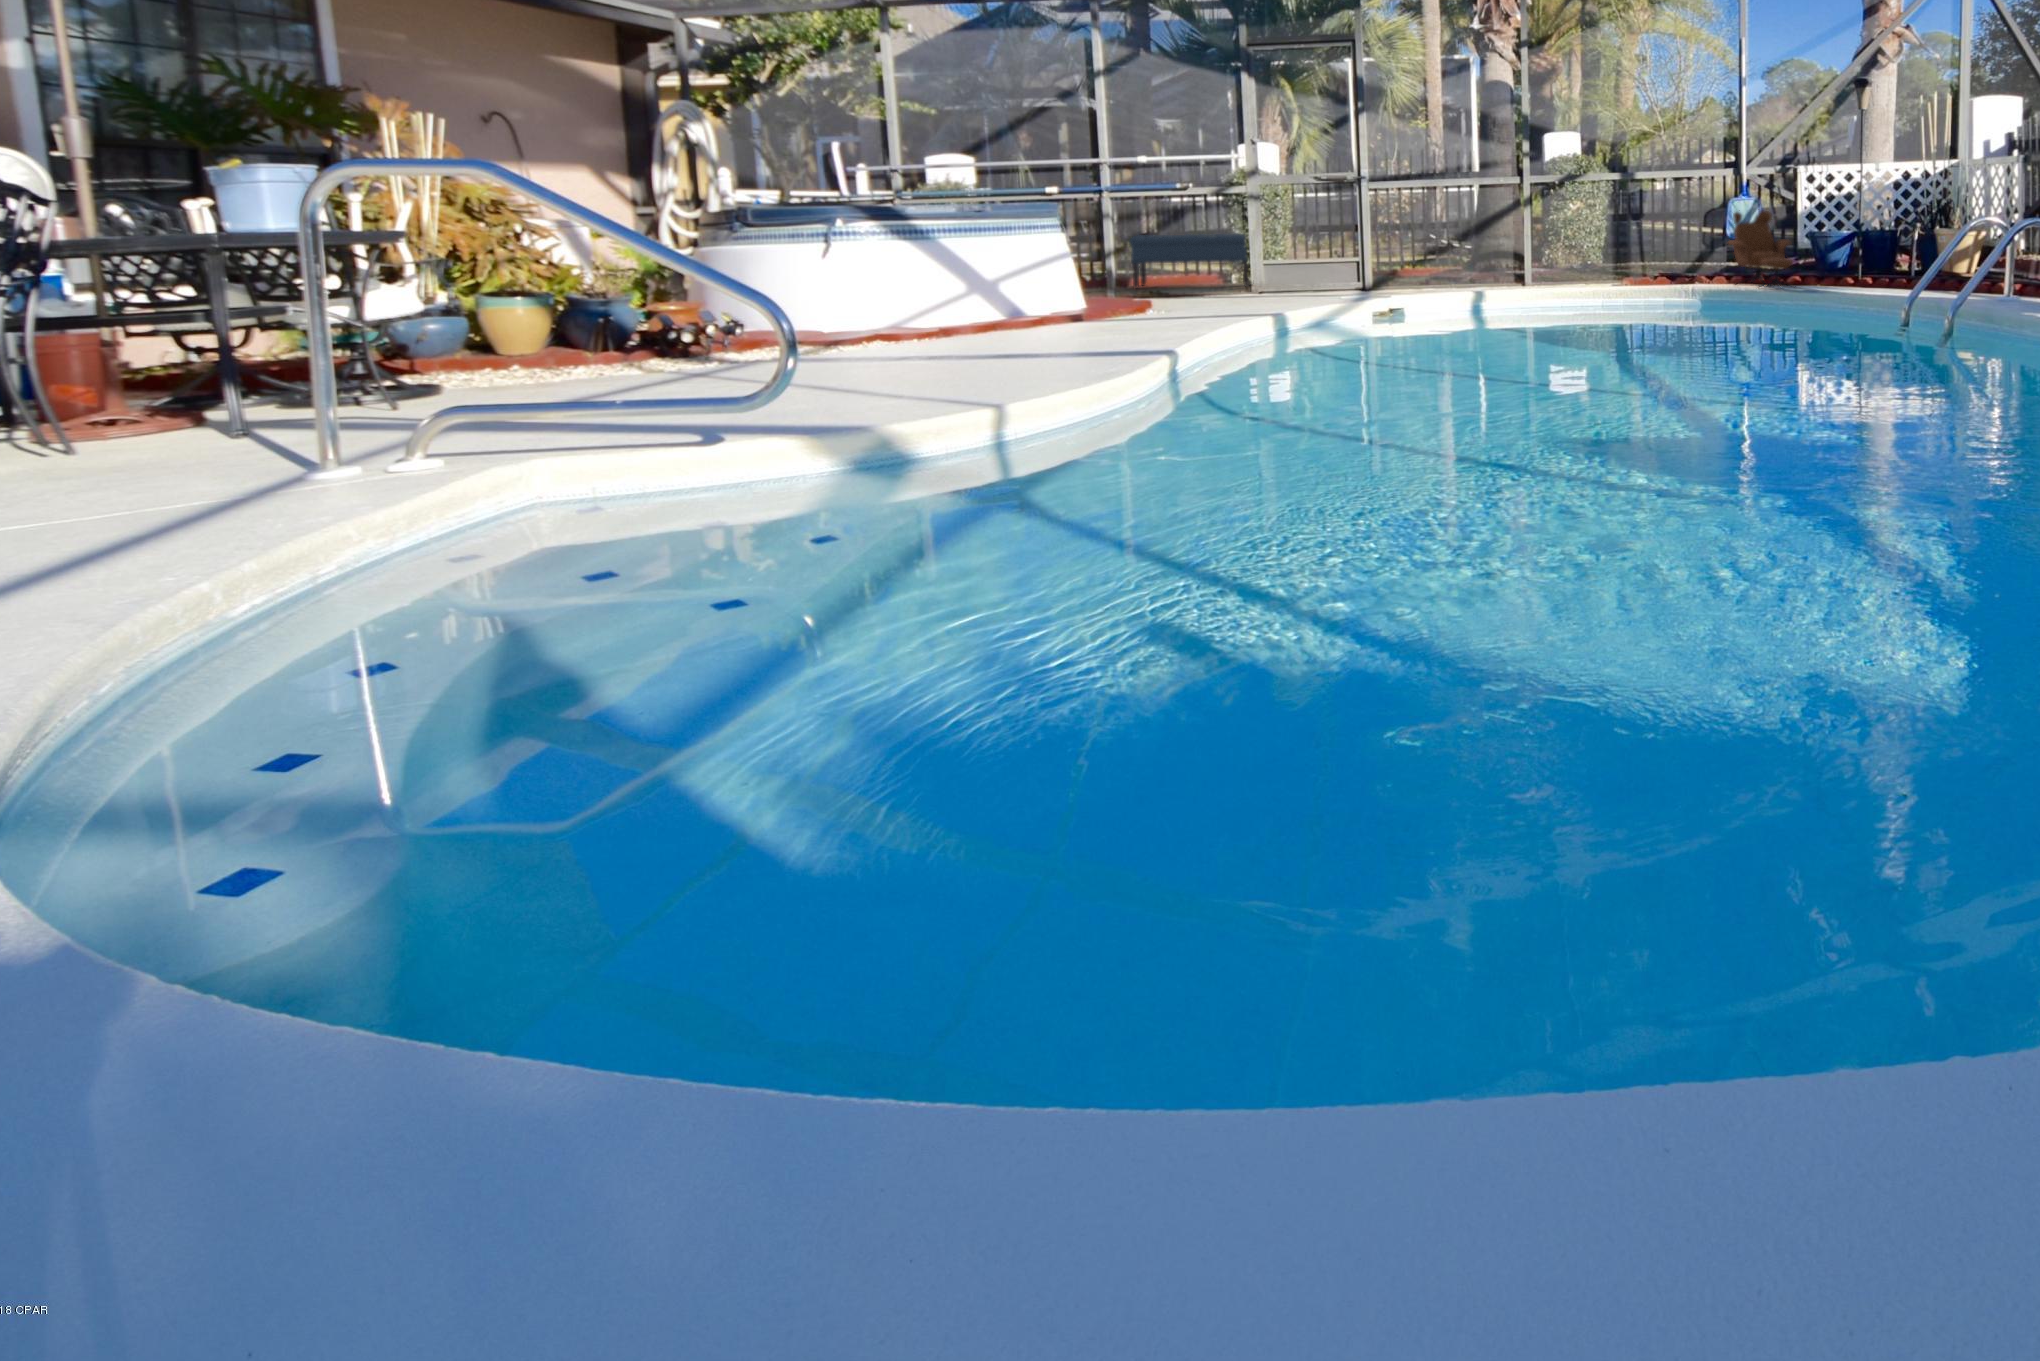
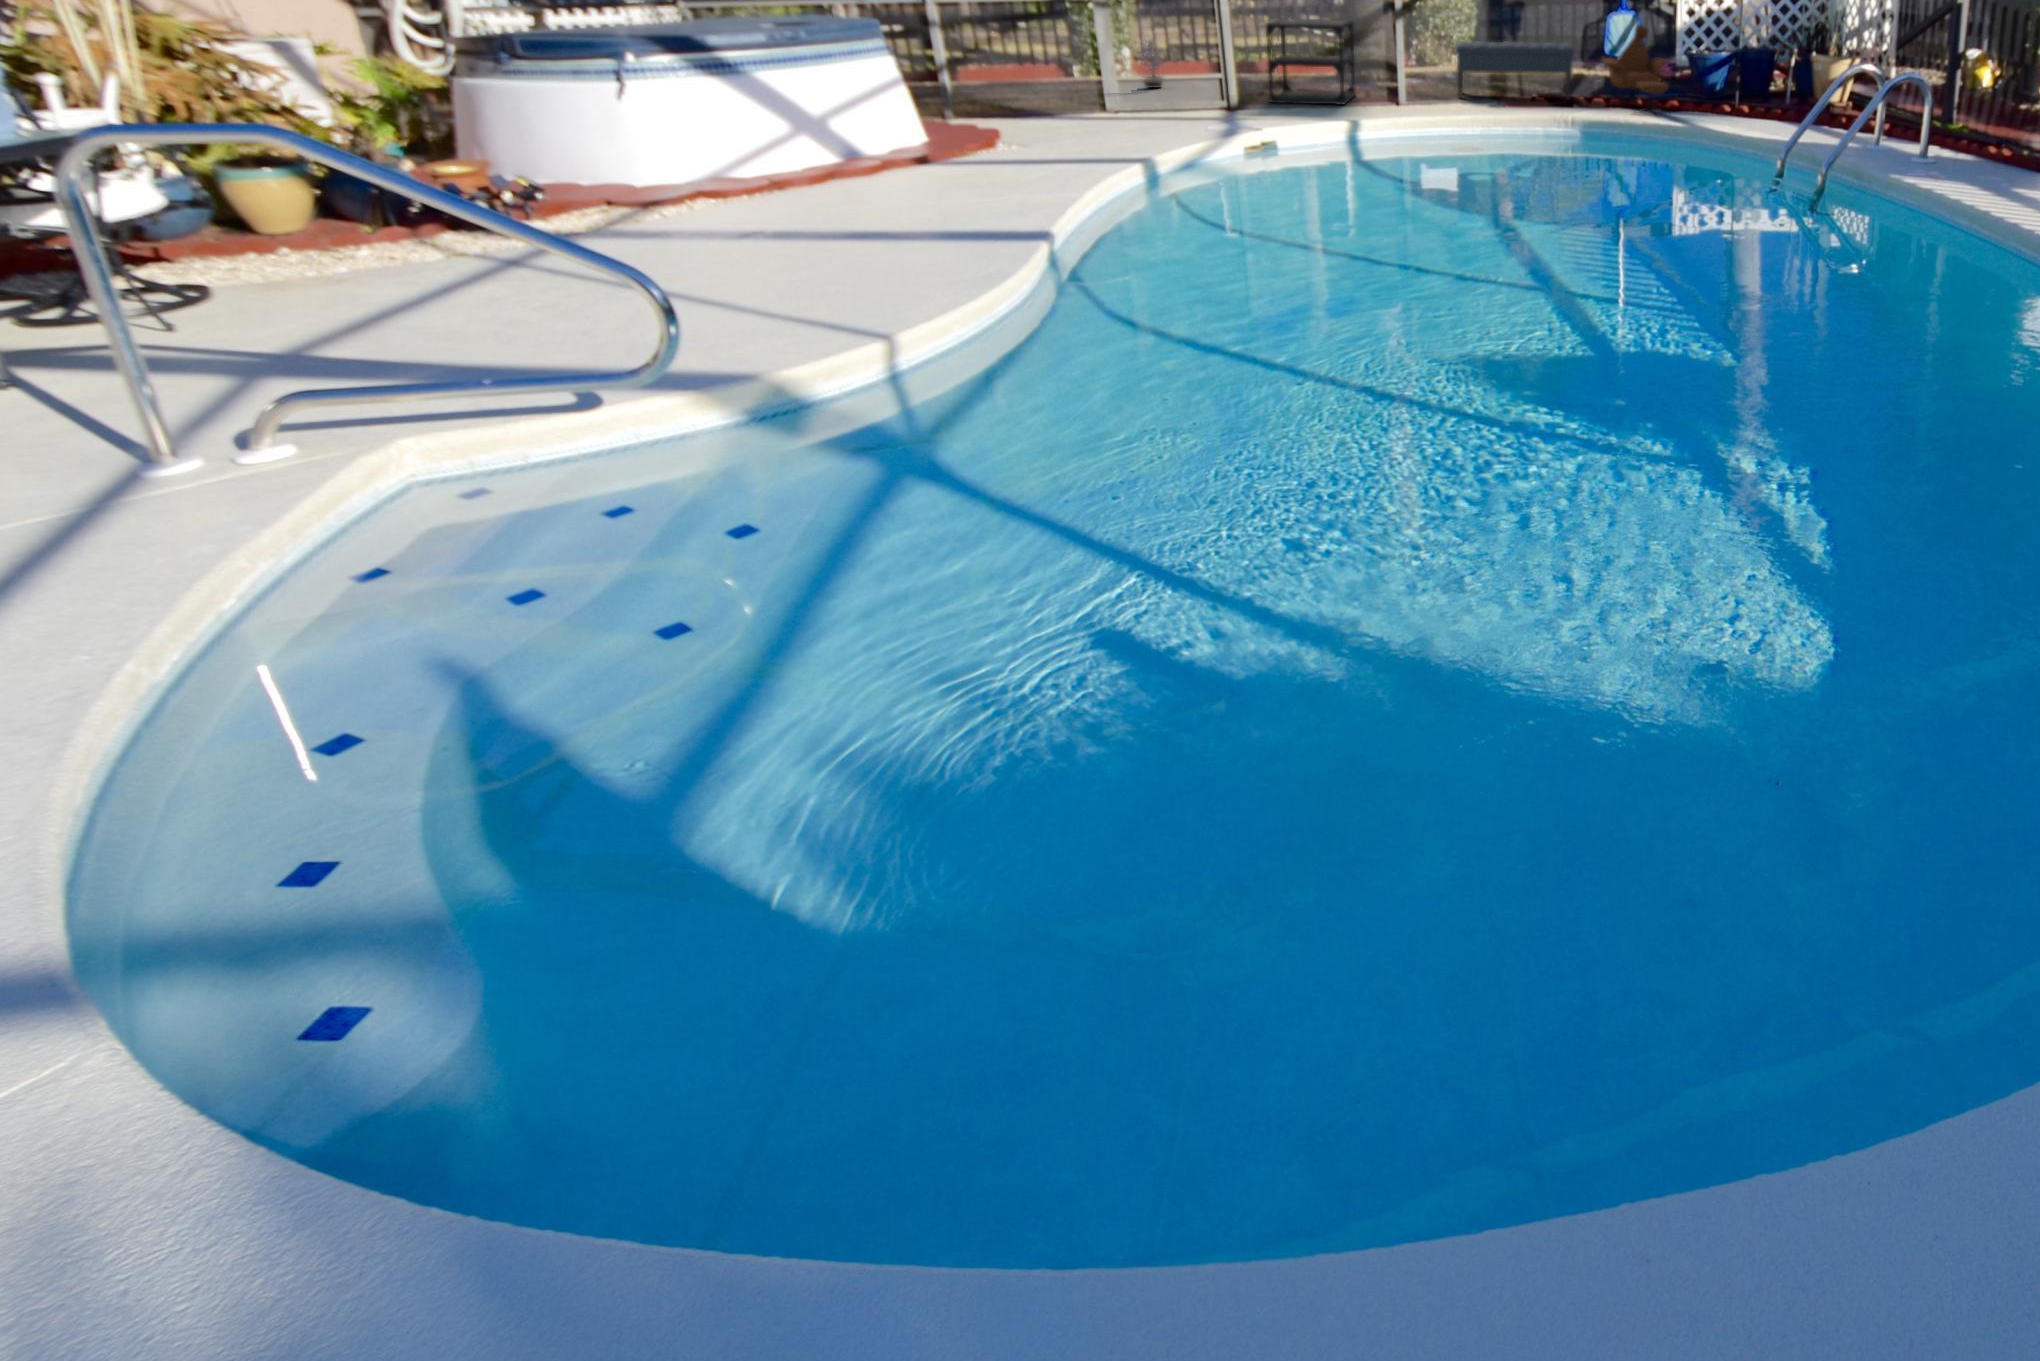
side table: none [1407,213,1491,286] -> present [1266,19,1356,104]
potted plant: none [1283,232,1317,279] -> present [1129,38,1162,88]
bench: present [1129,233,1251,288] -> present [1456,41,1574,99]

